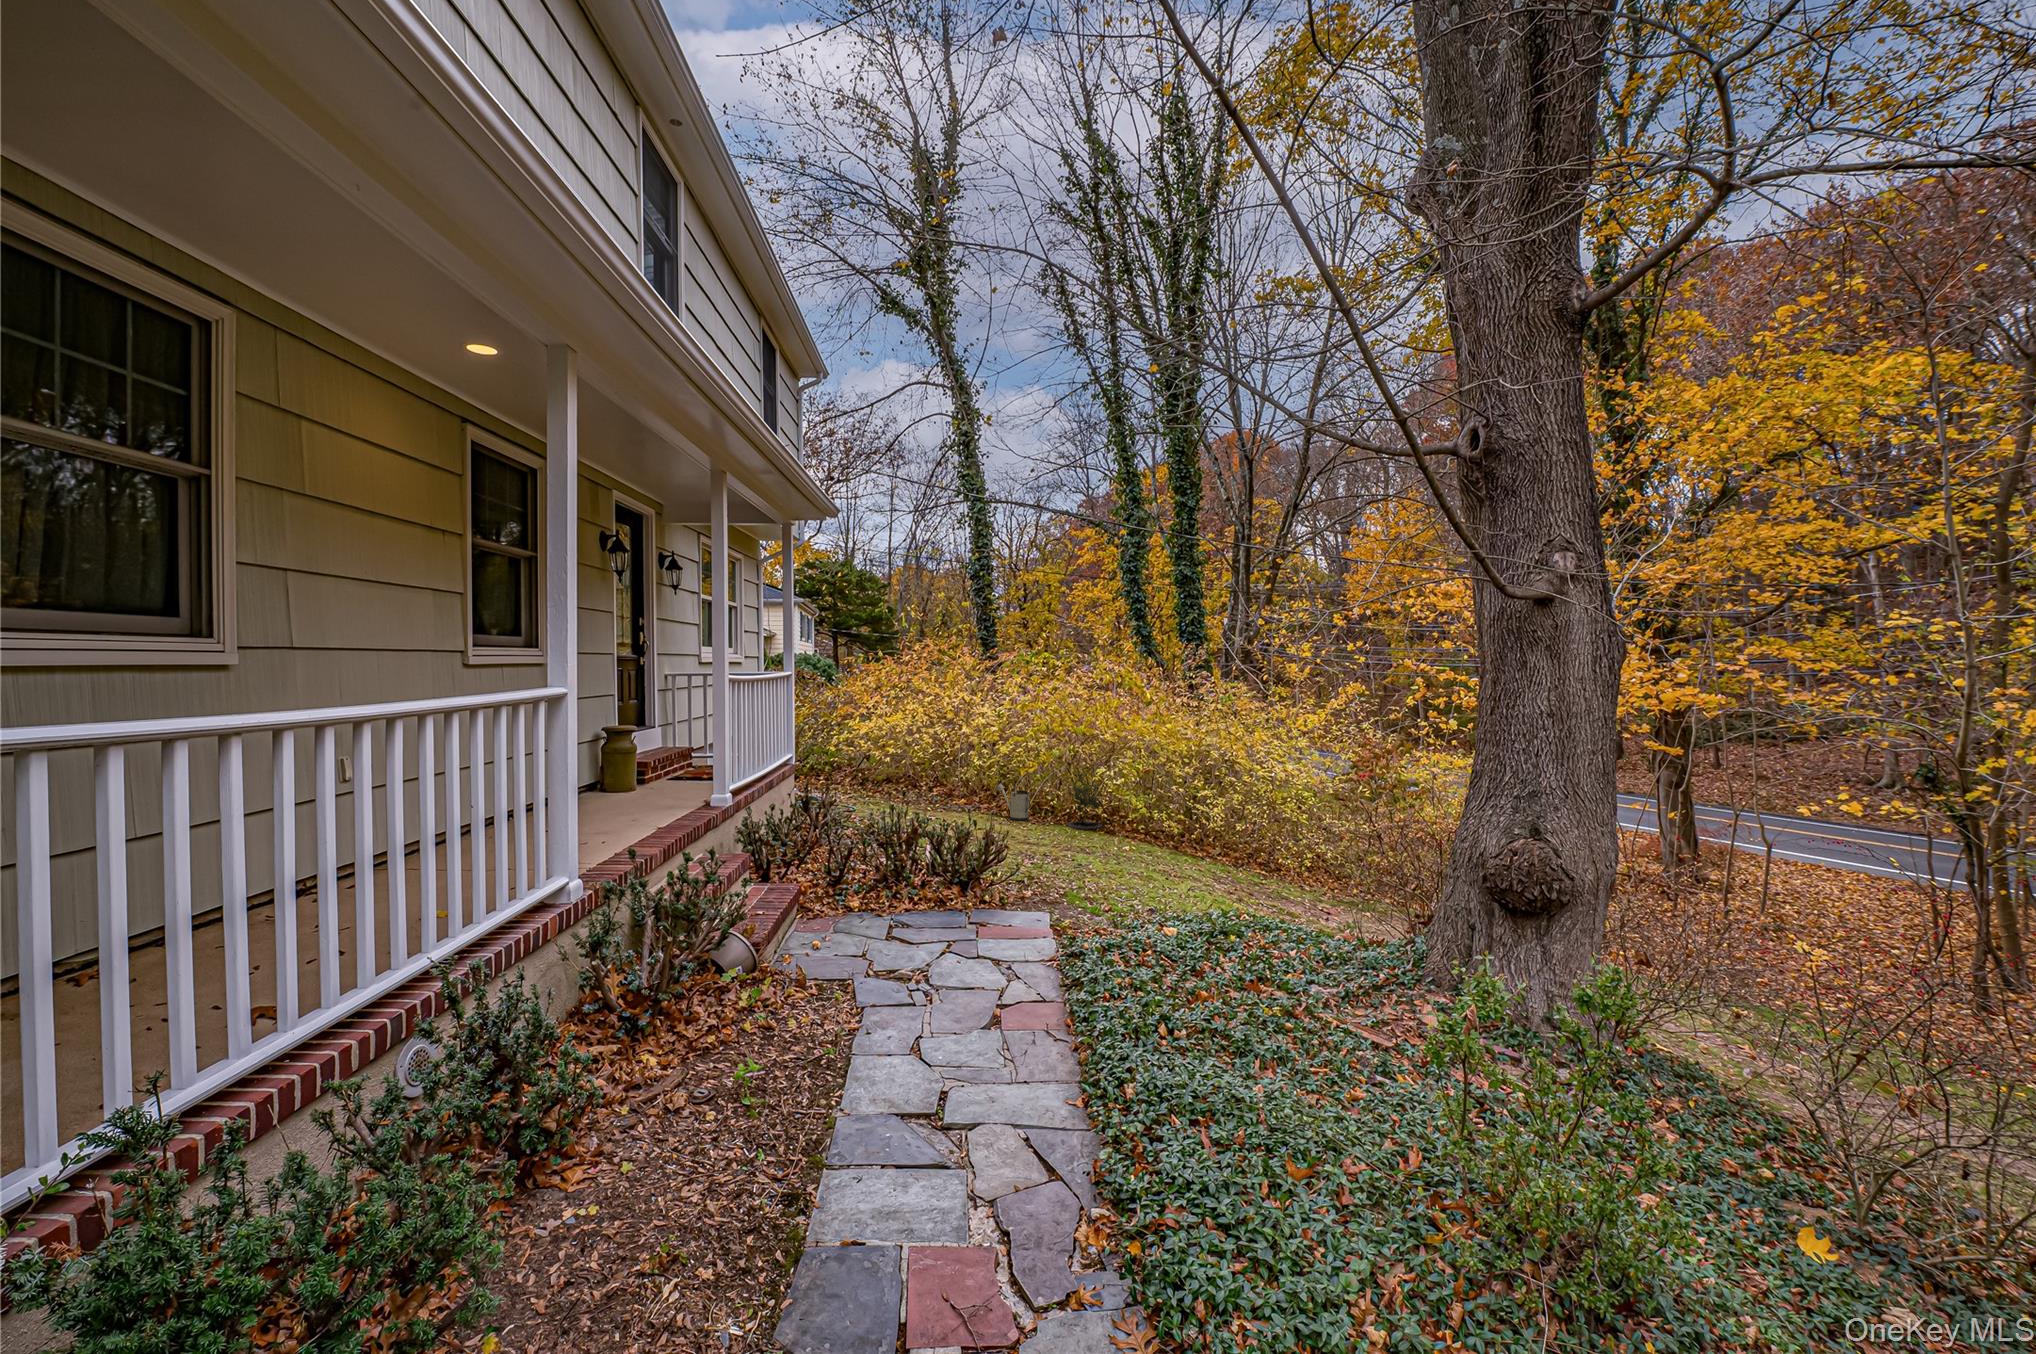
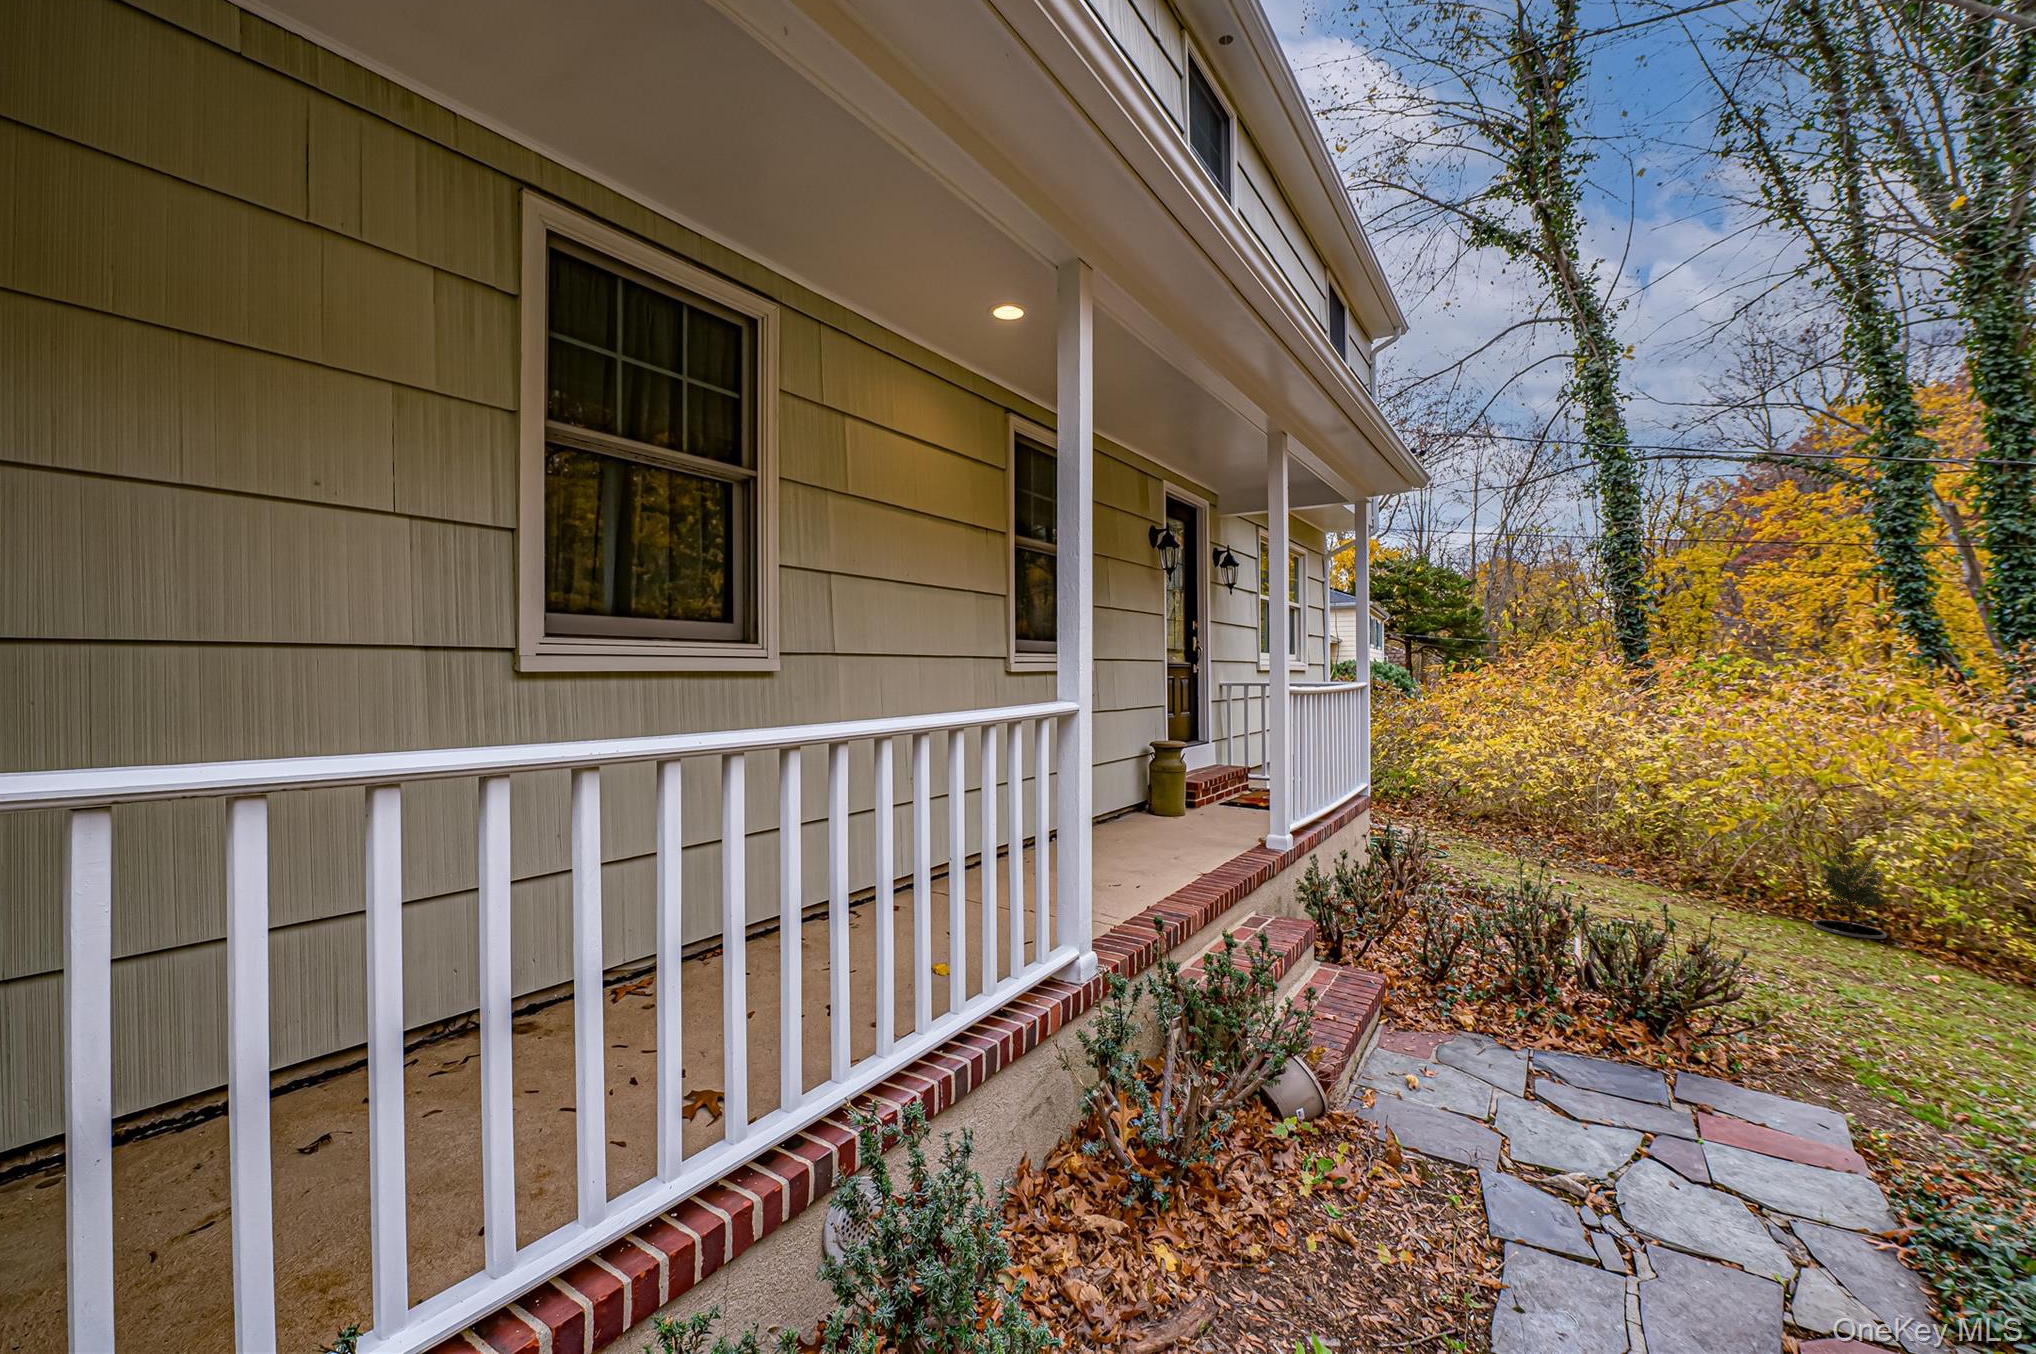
watering can: present [996,783,1030,821] -> none [1666,844,1733,905]

